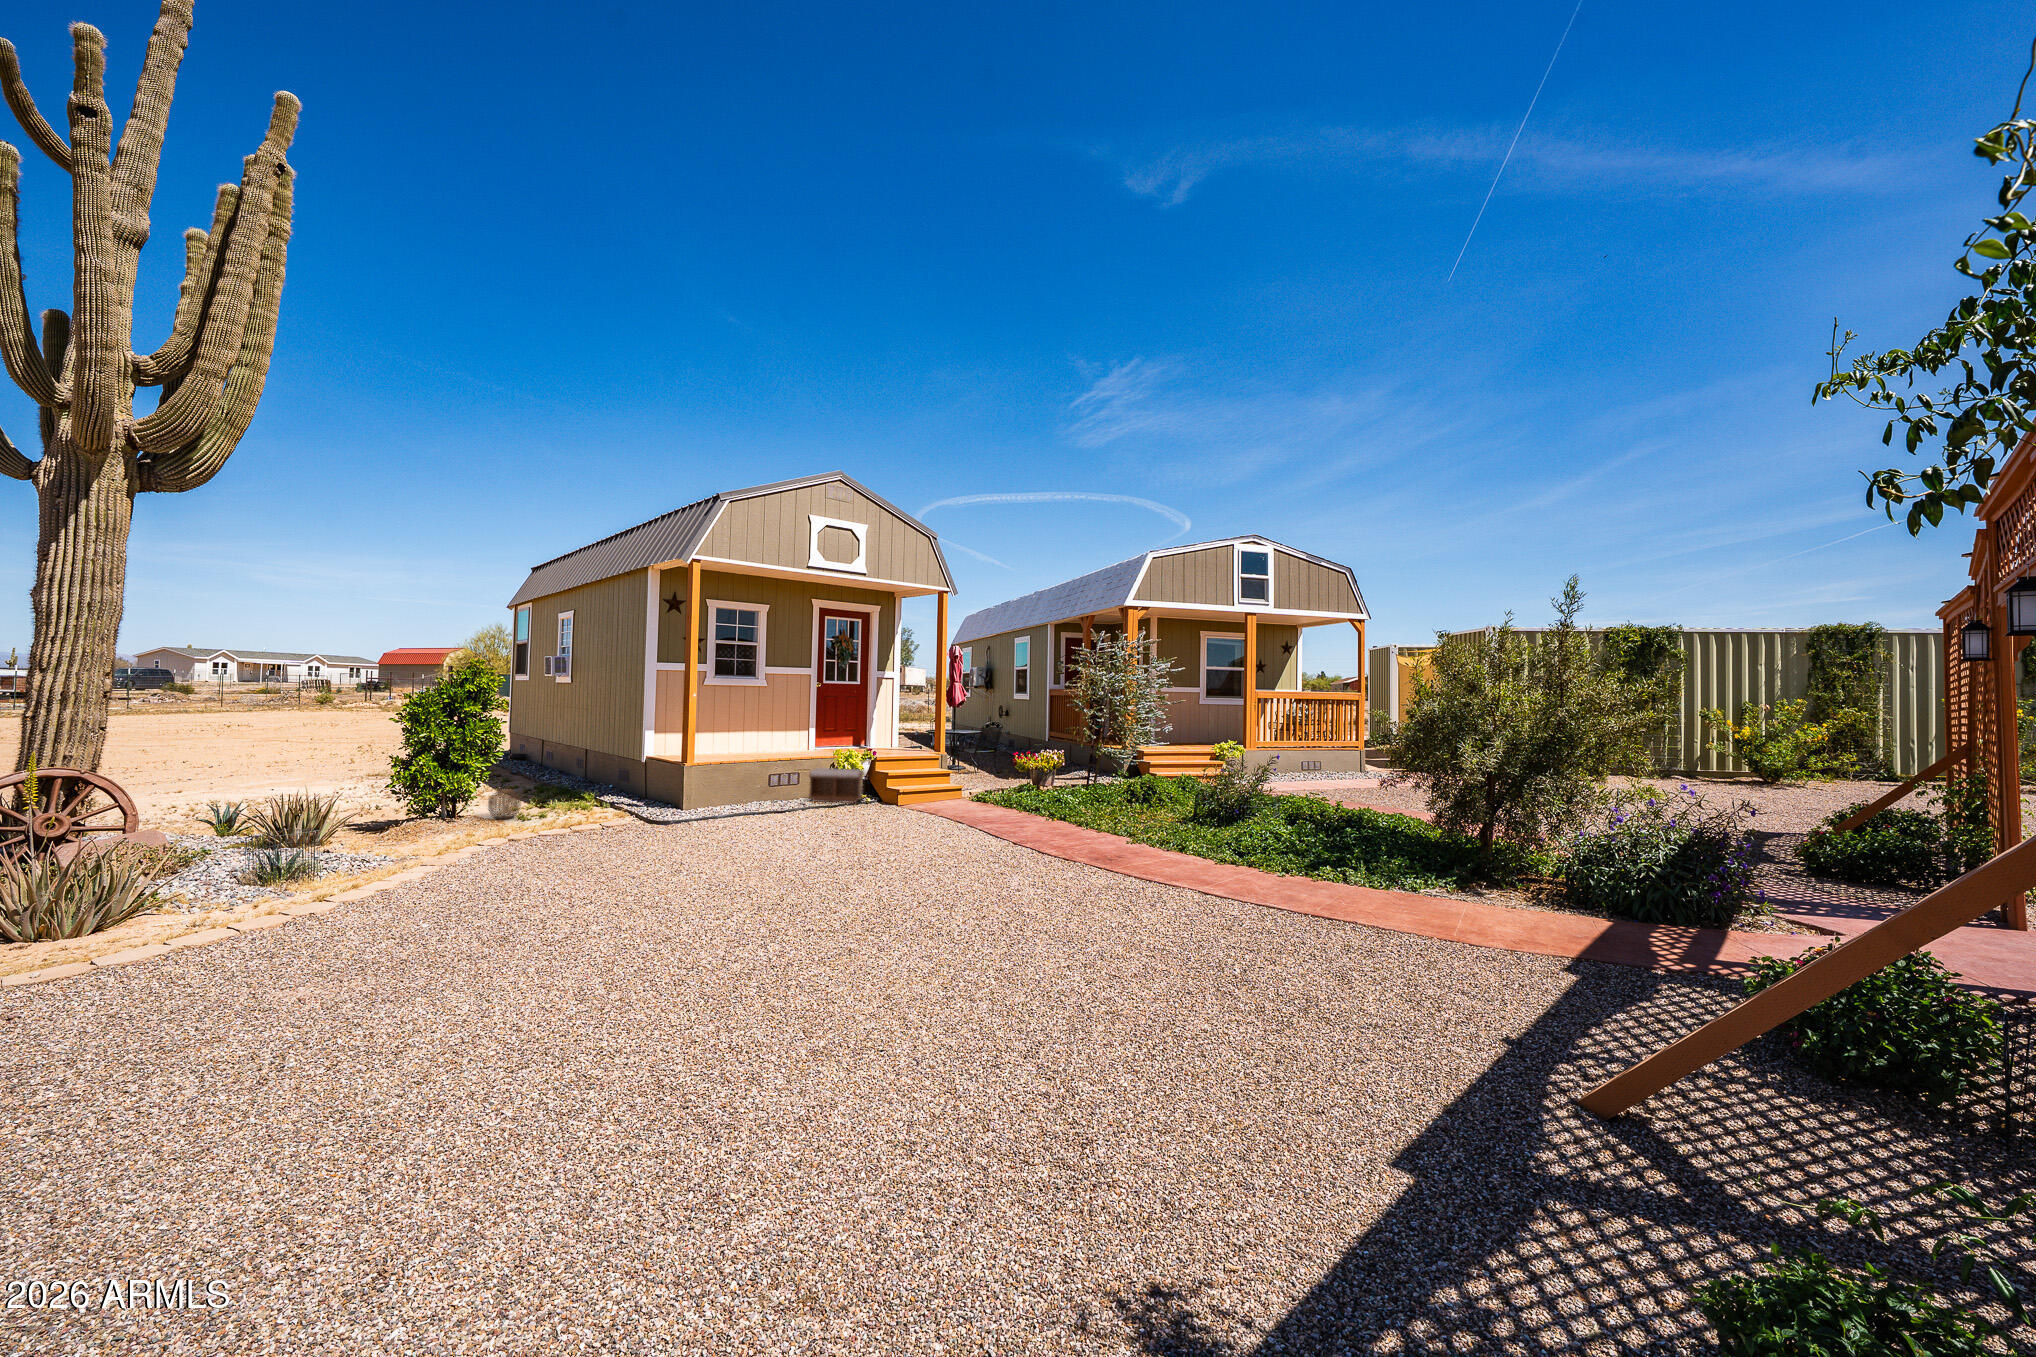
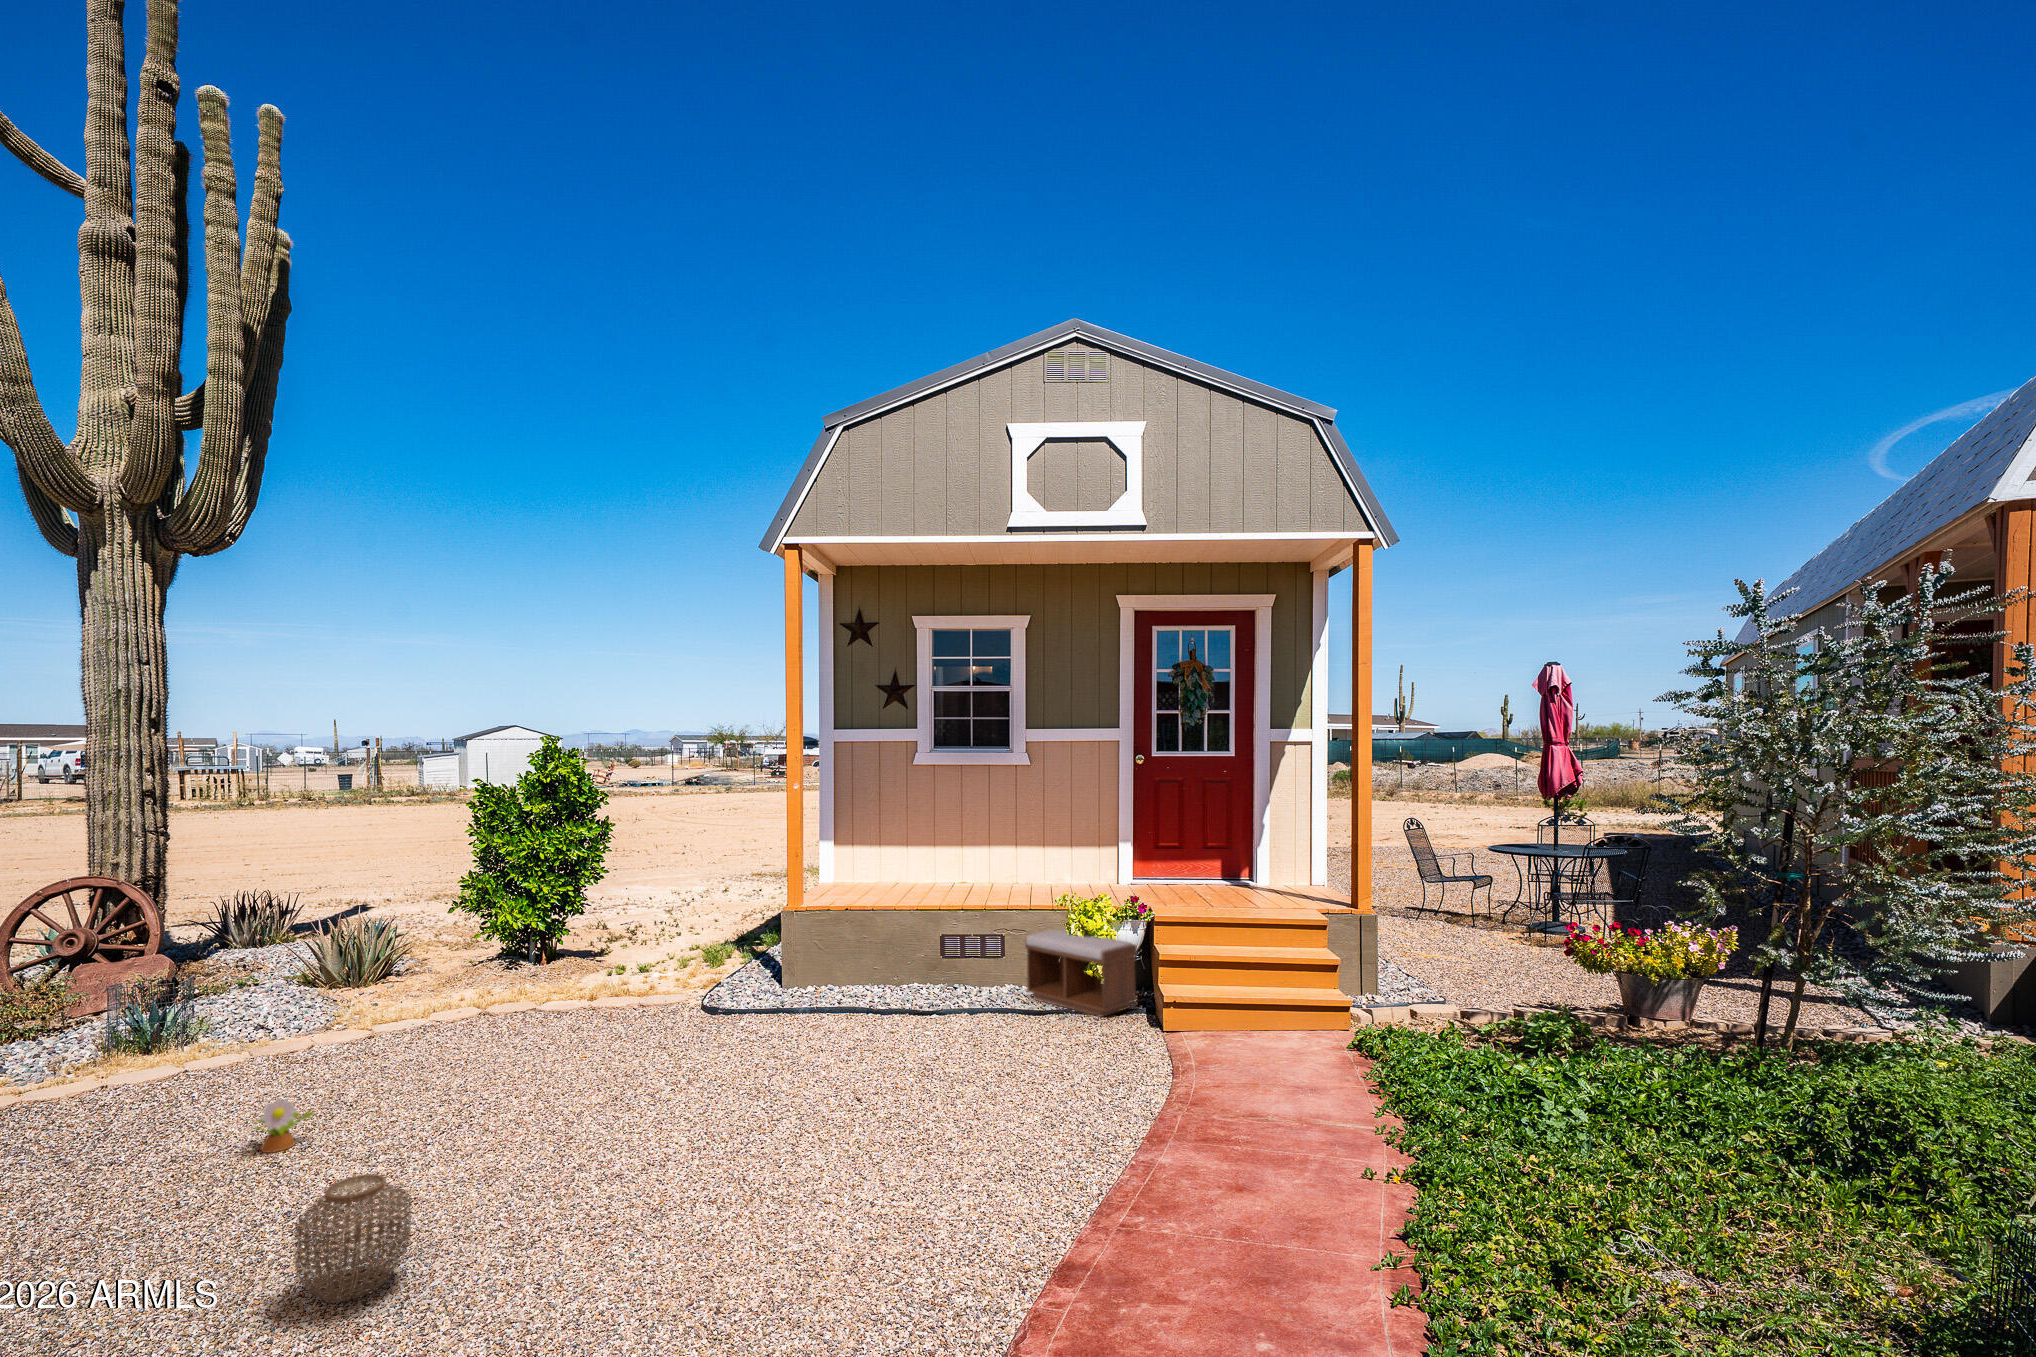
woven basket: present [488,789,521,820] -> present [295,1174,411,1302]
decorative plant: none [615,850,646,878] -> present [253,1098,315,1153]

